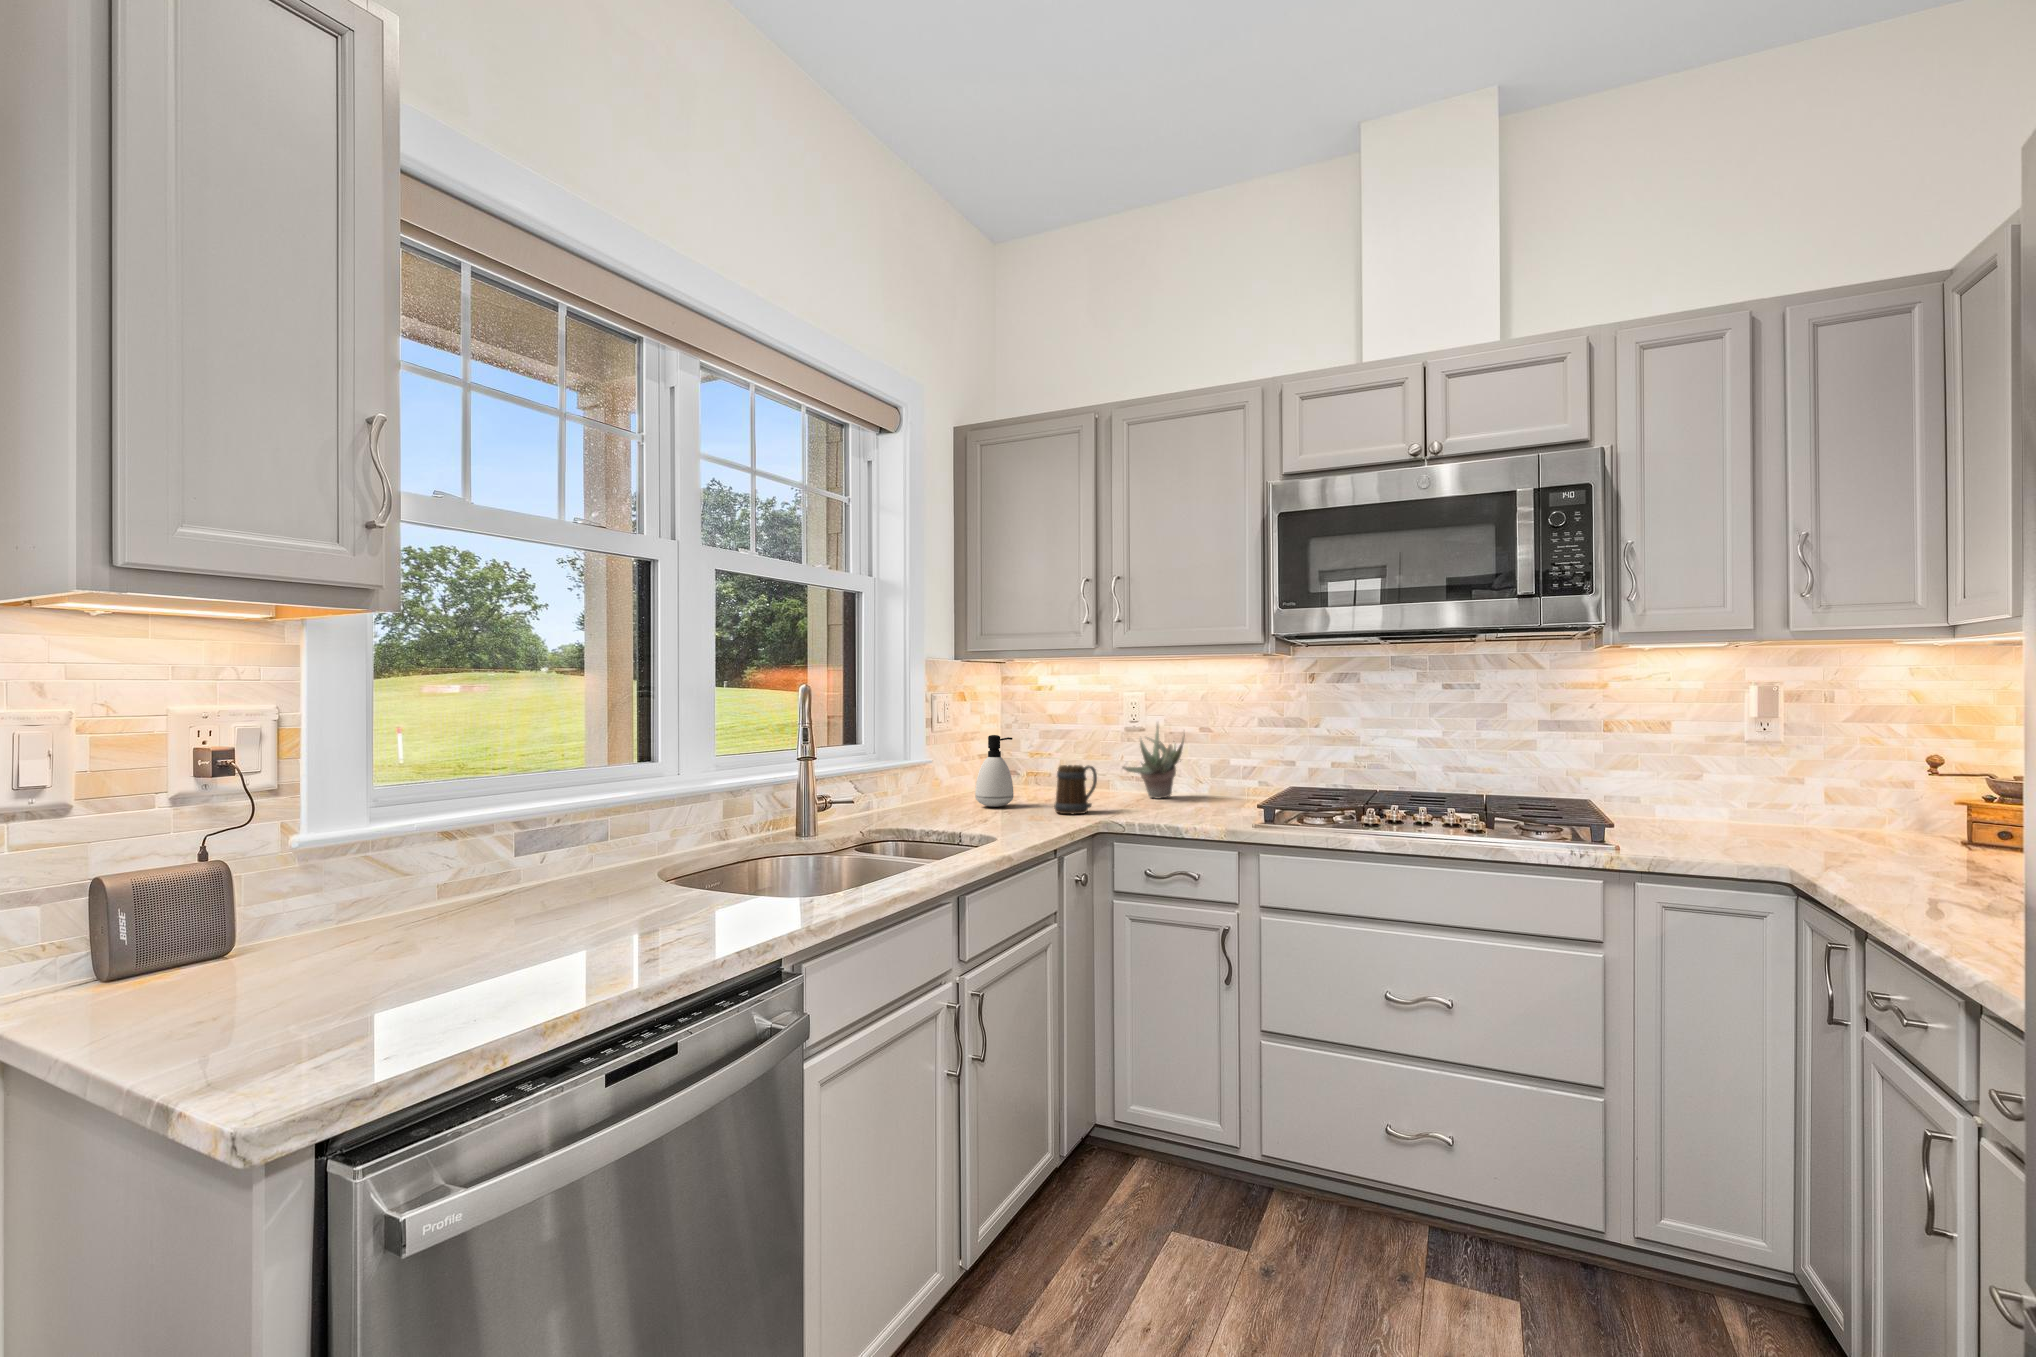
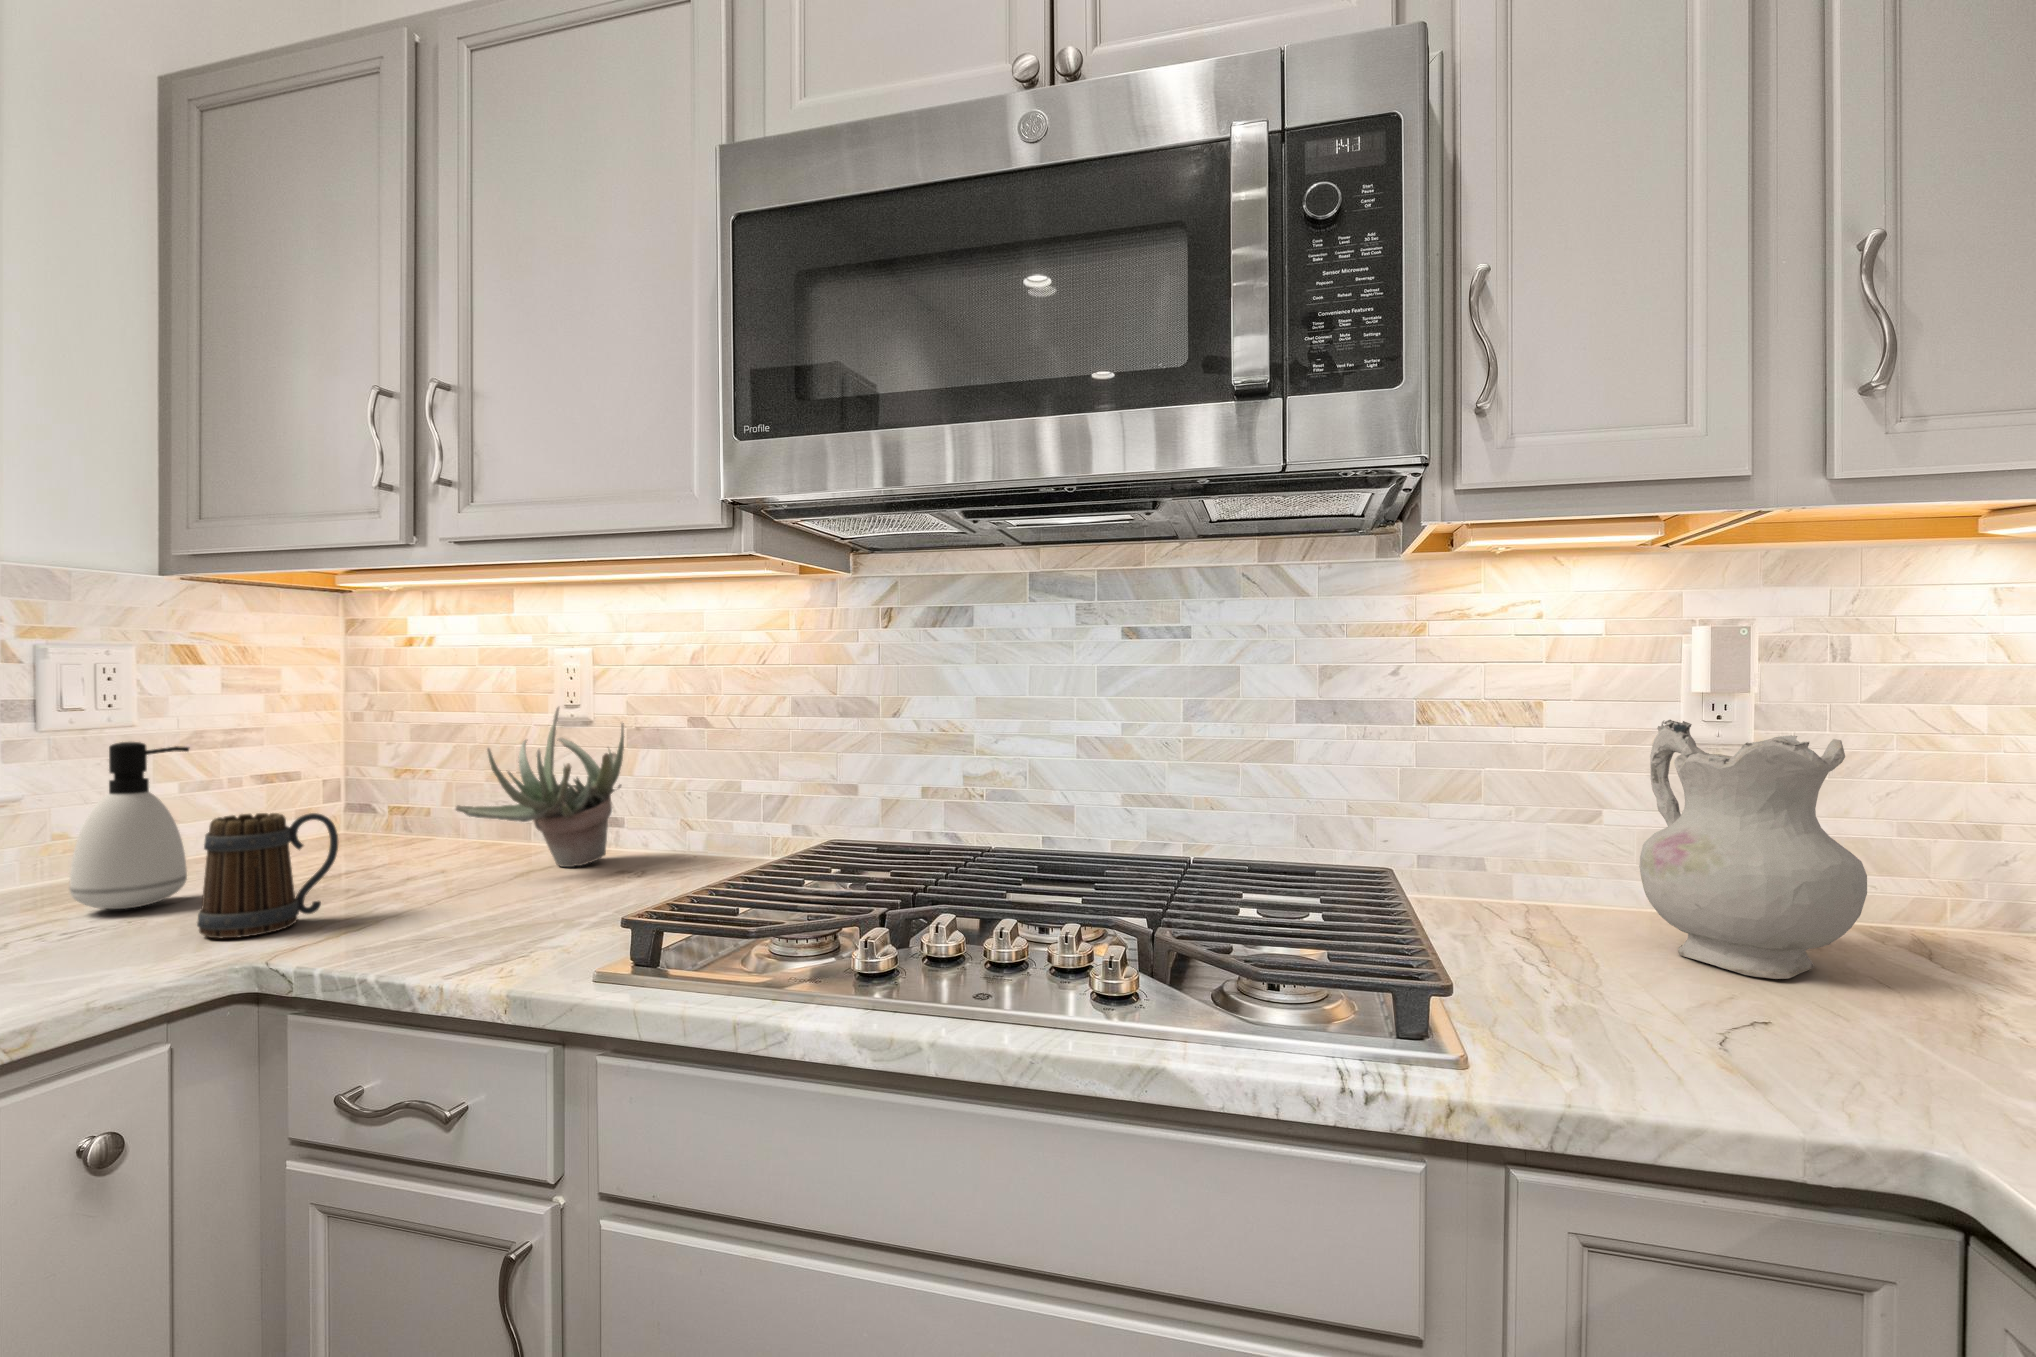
ceramic pitcher: none [1710,730,1811,838] -> present [1639,720,1867,979]

